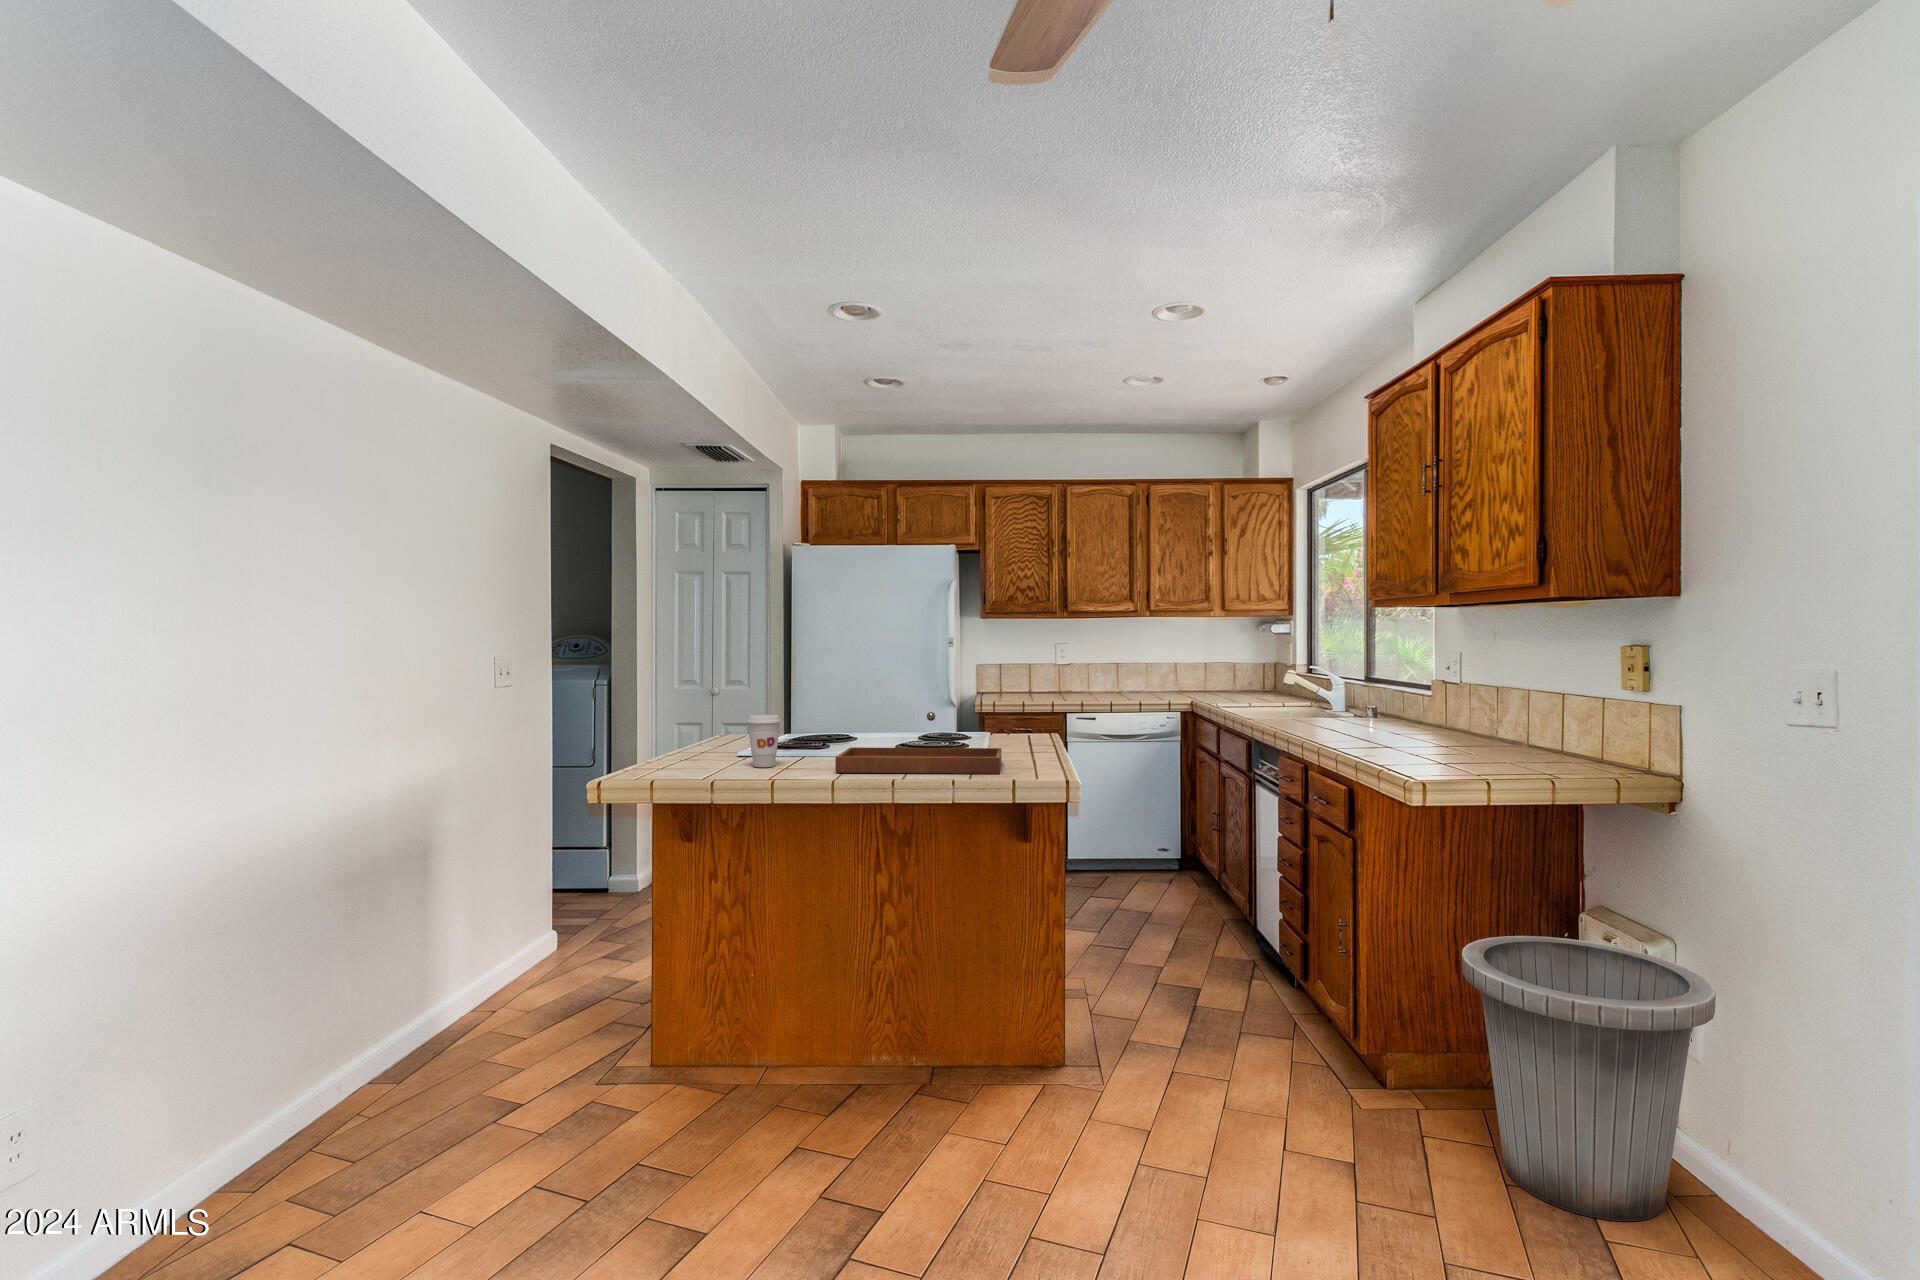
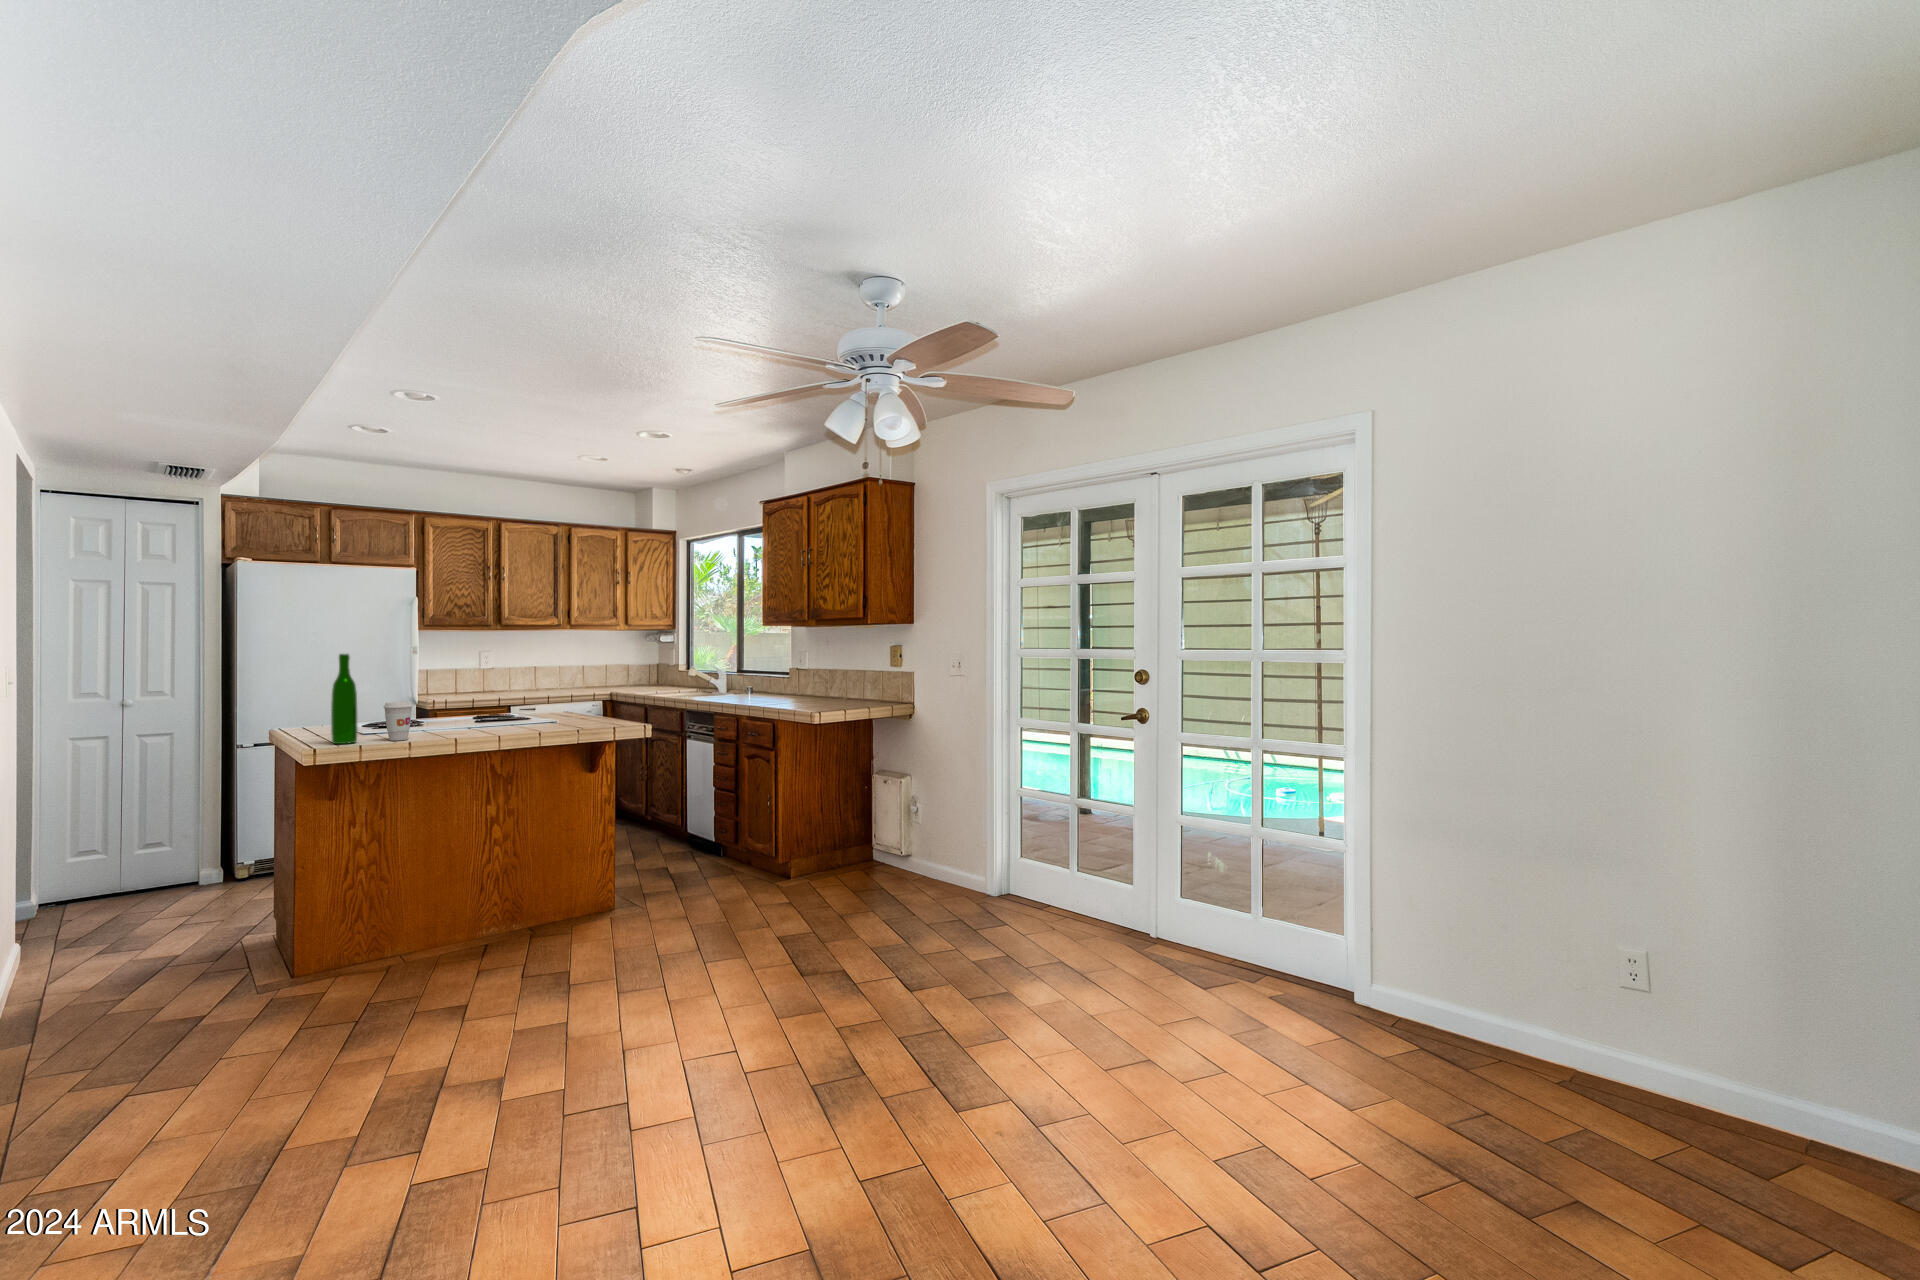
wine bottle: none [696,650,723,766] -> present [331,654,358,744]
tray: present [835,712,1002,774] -> none [462,694,593,737]
trash can: present [1462,936,1716,1221] -> none [838,785,936,901]

